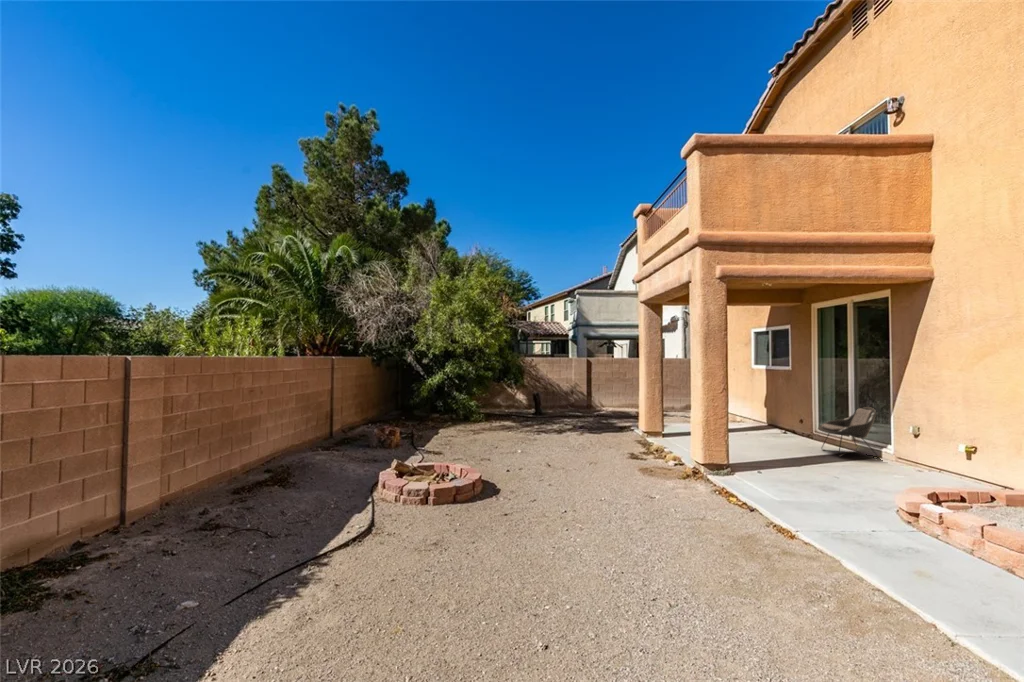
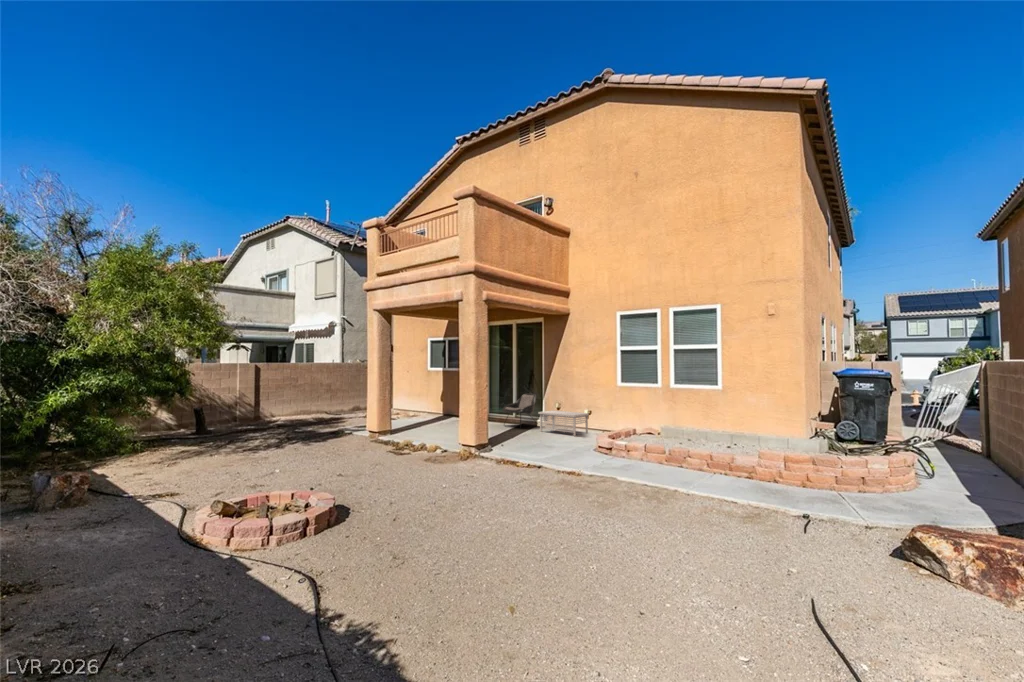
storage bench: none [860,436,953,484] -> present [539,410,589,436]

